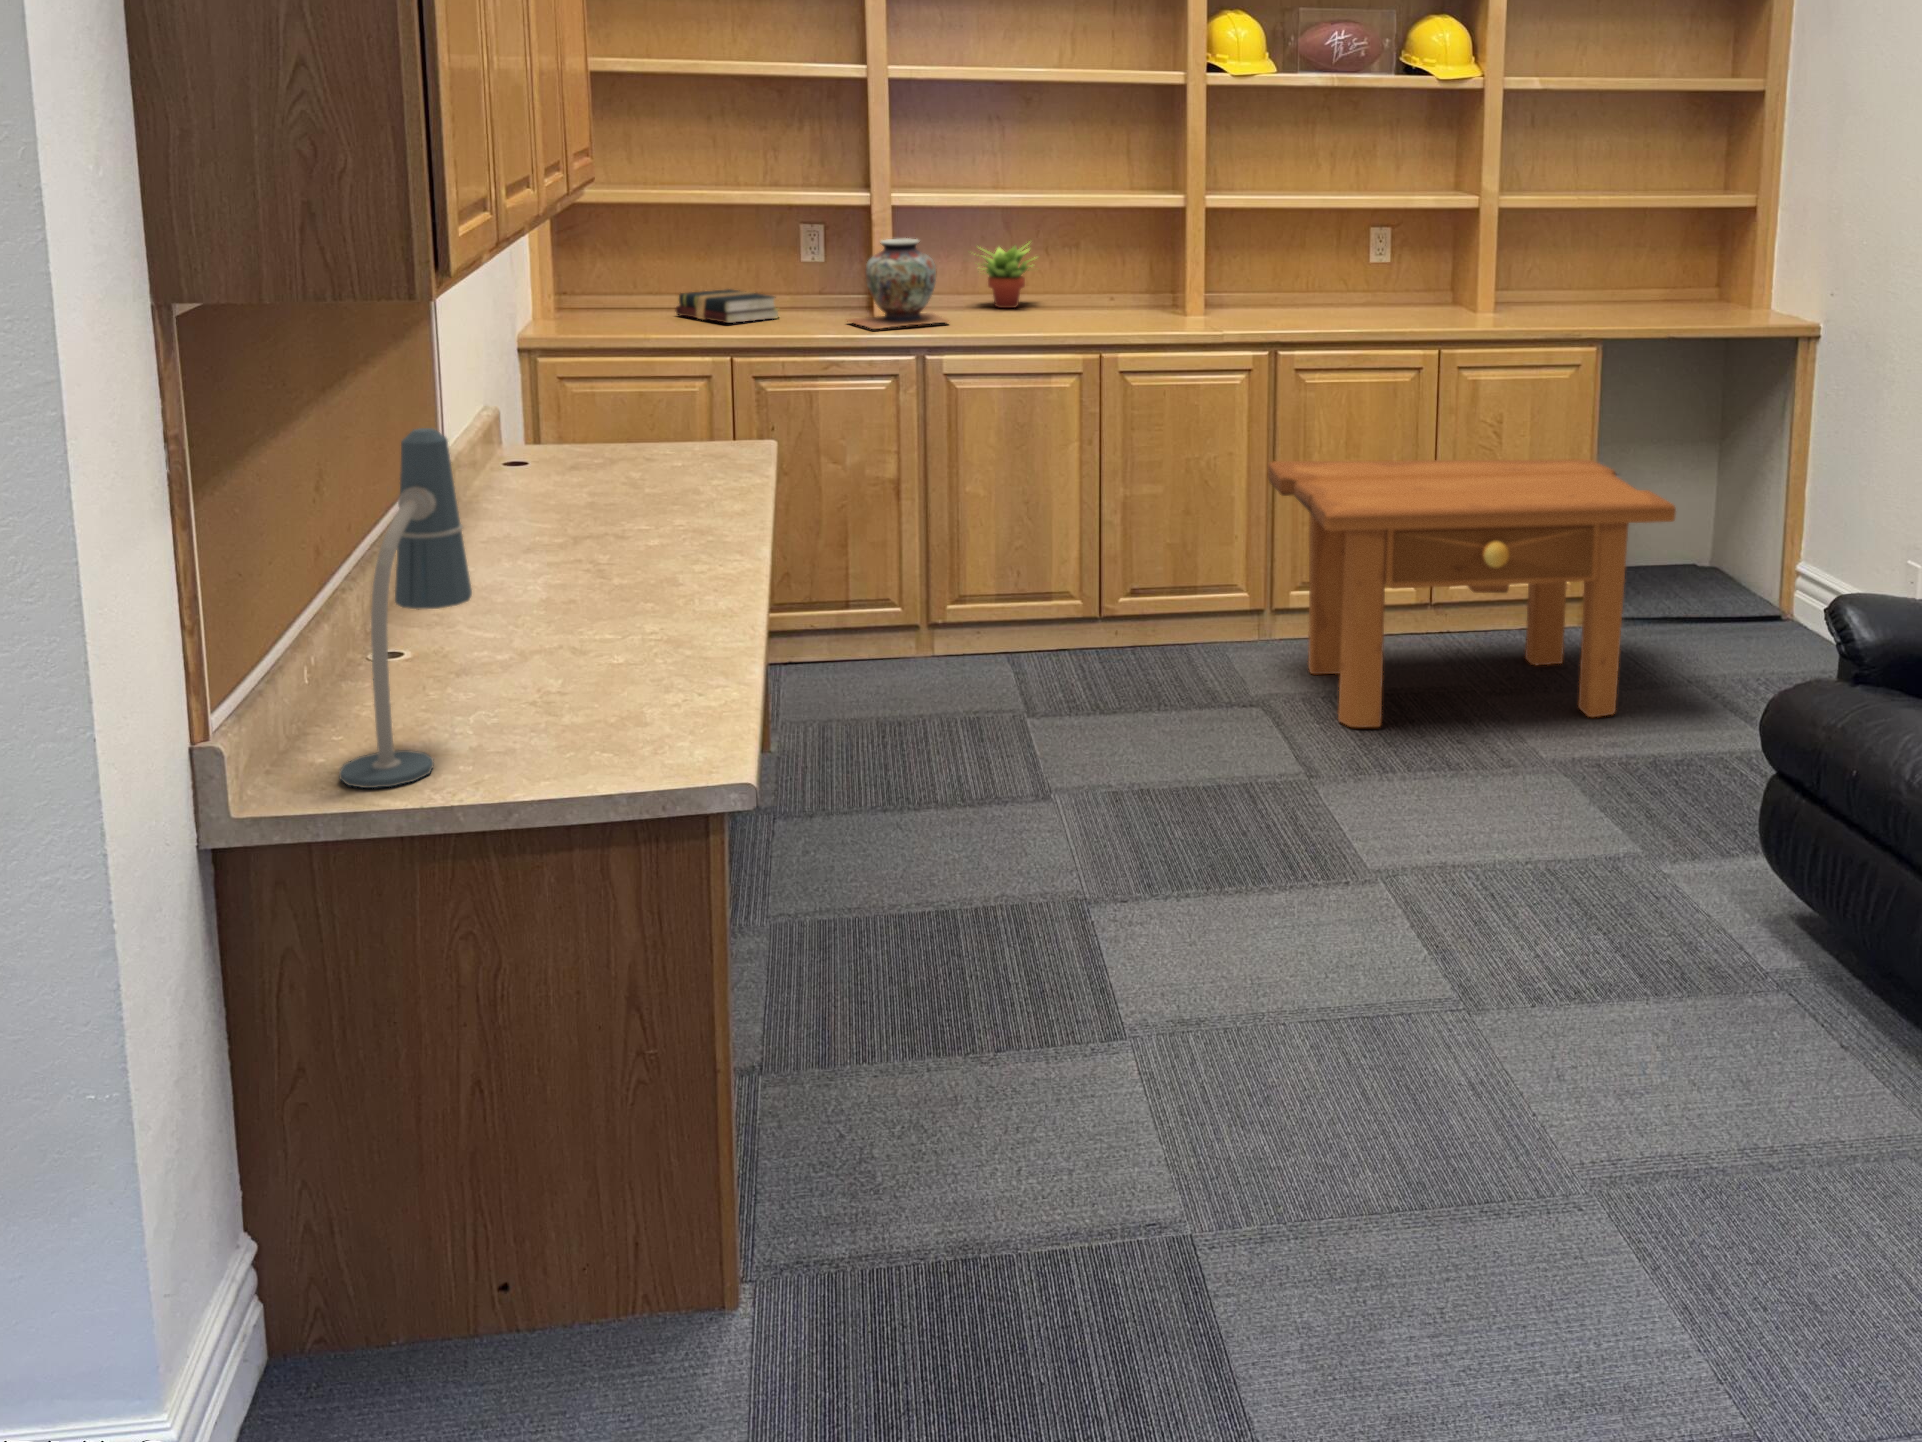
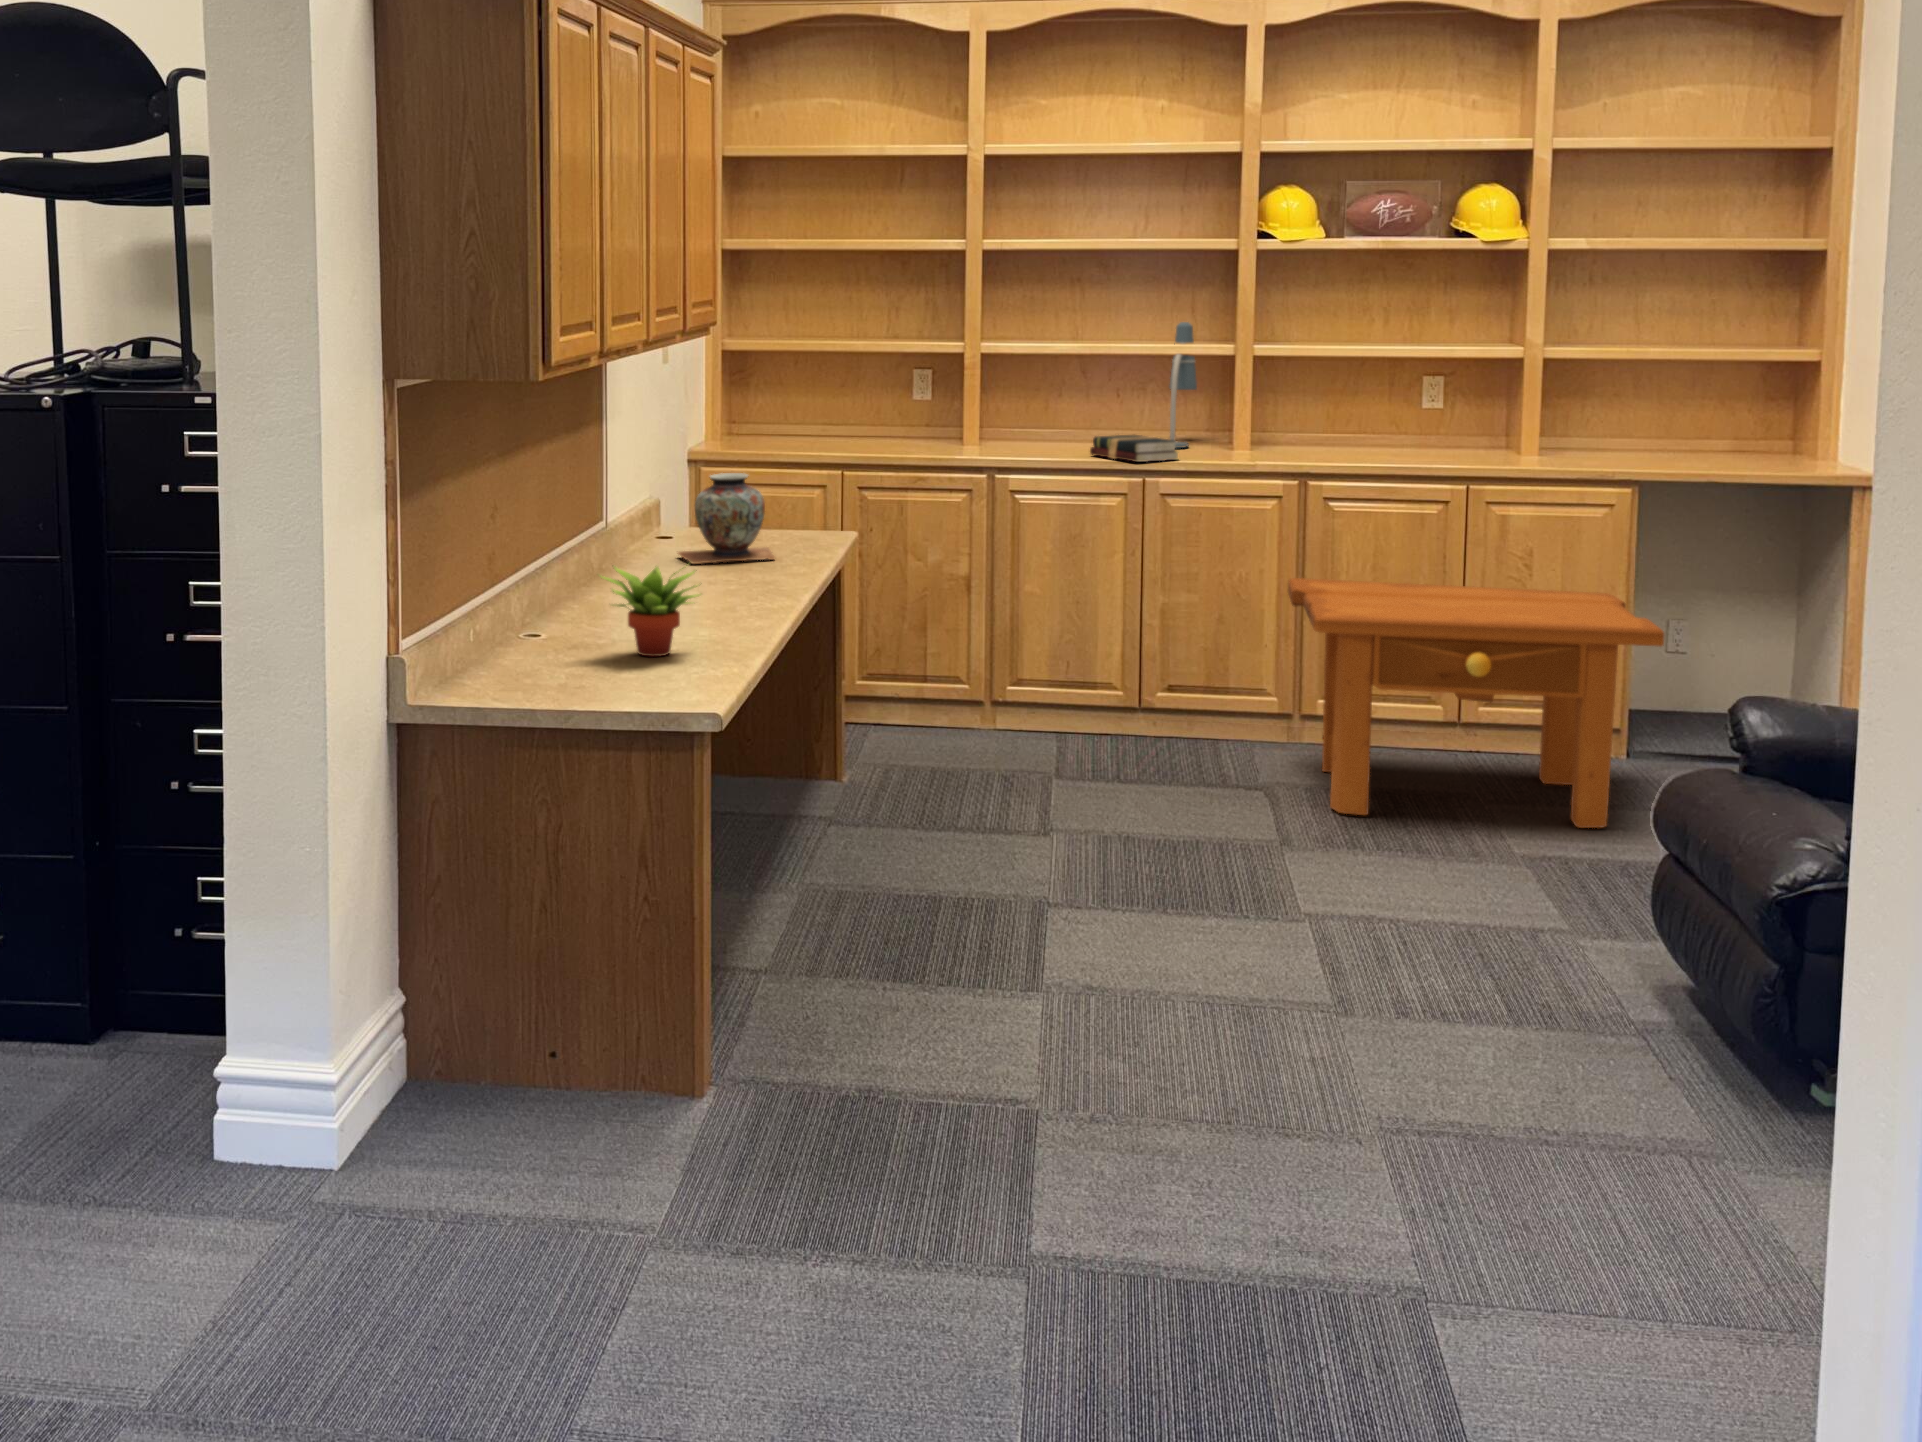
decorative vase: present [847,239,949,329] -> present [678,473,775,564]
succulent plant: present [977,246,1031,308] -> present [600,561,701,656]
hardback book: present [676,289,779,323] -> present [1090,435,1179,462]
desk lamp: present [339,428,472,788] -> present [1169,322,1197,448]

